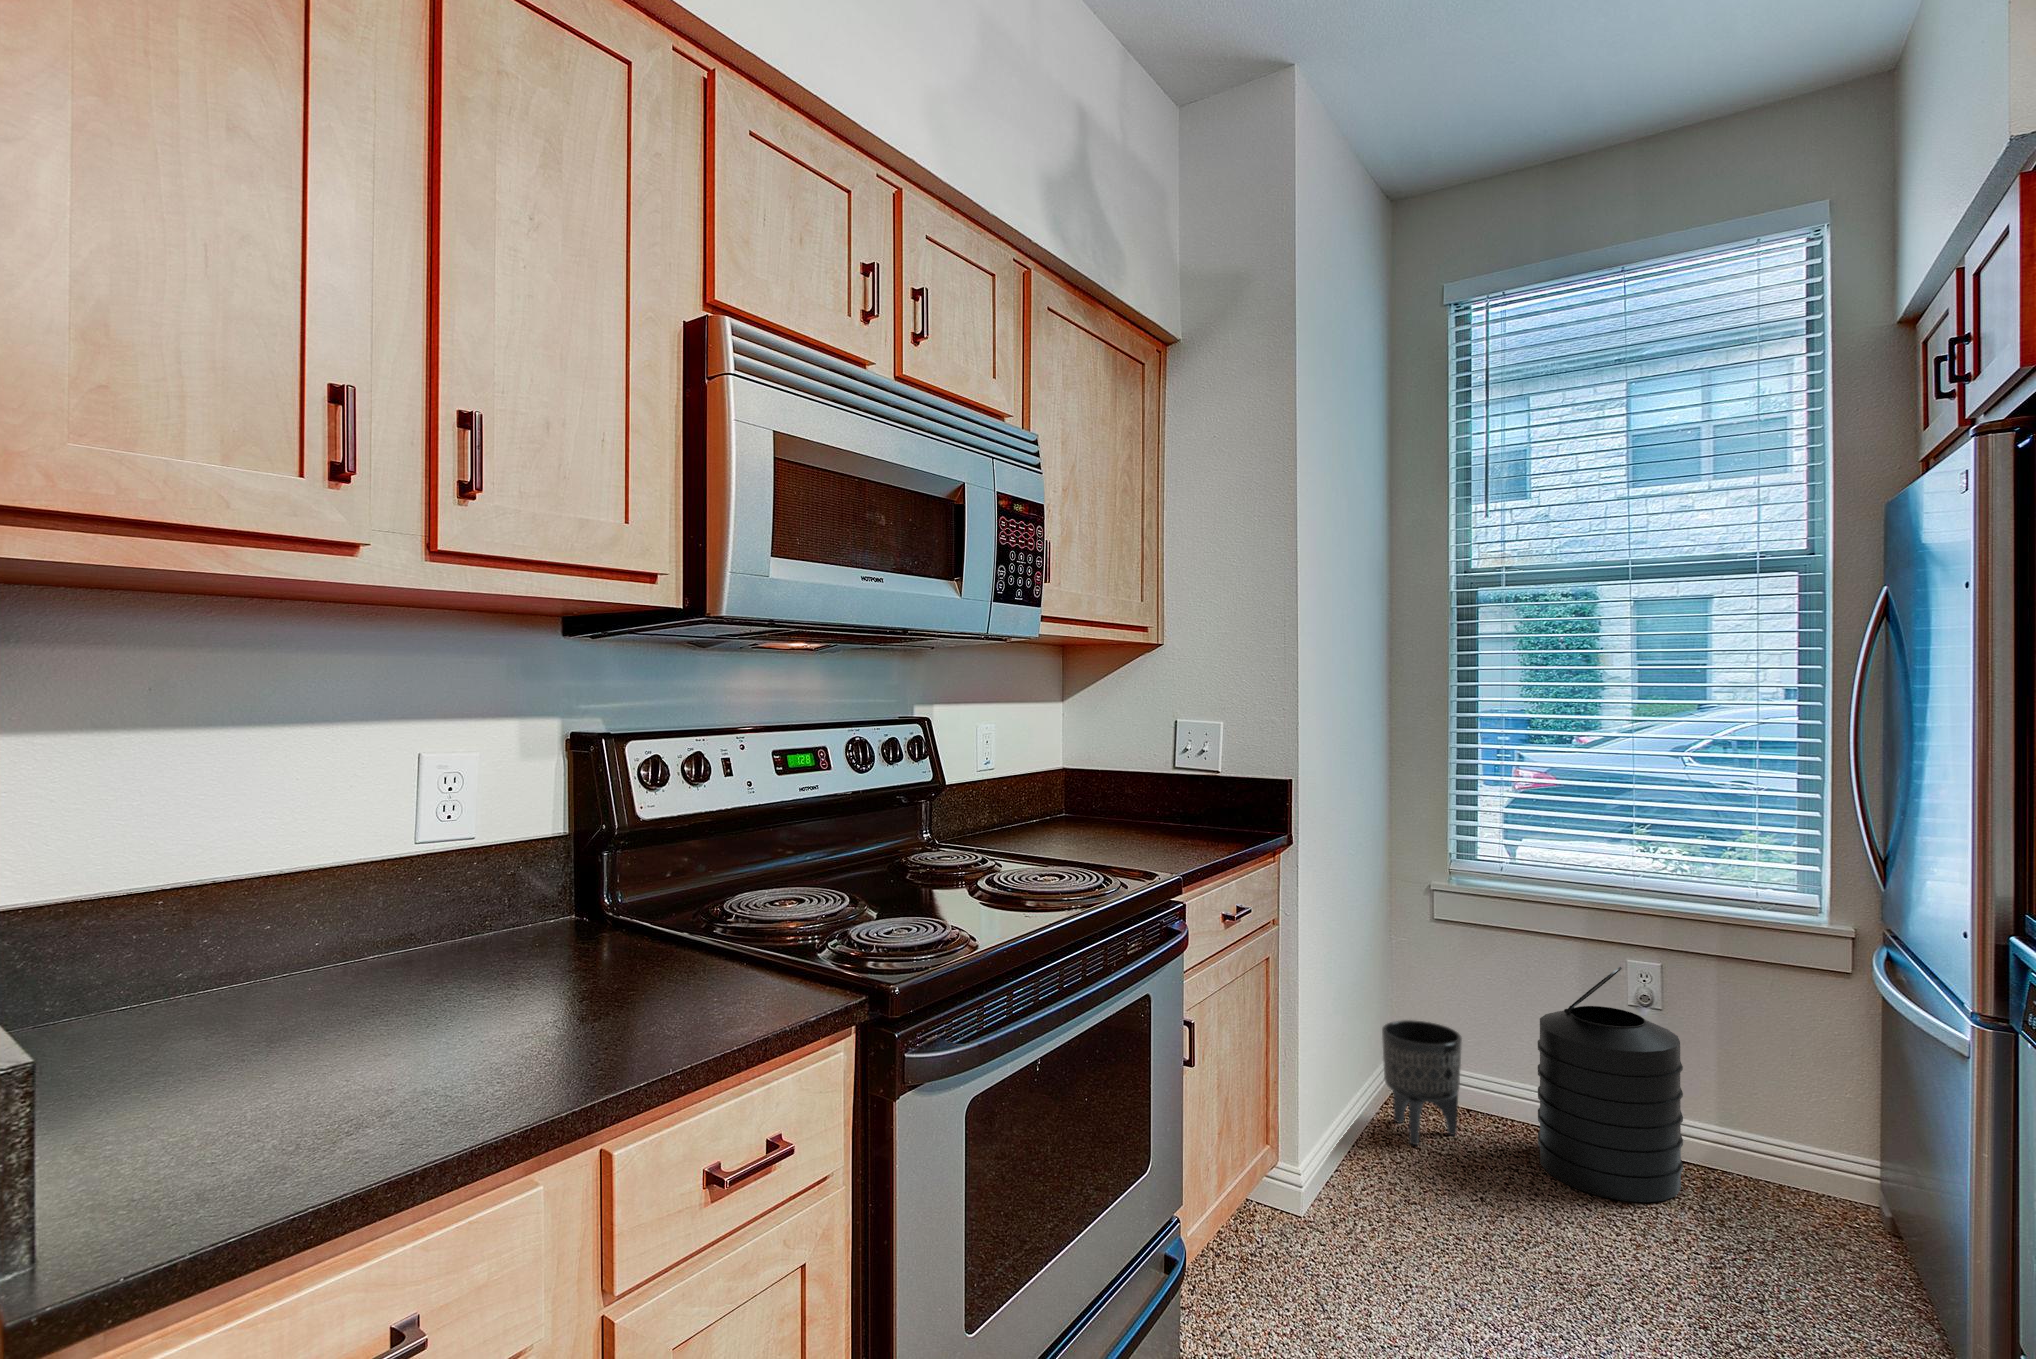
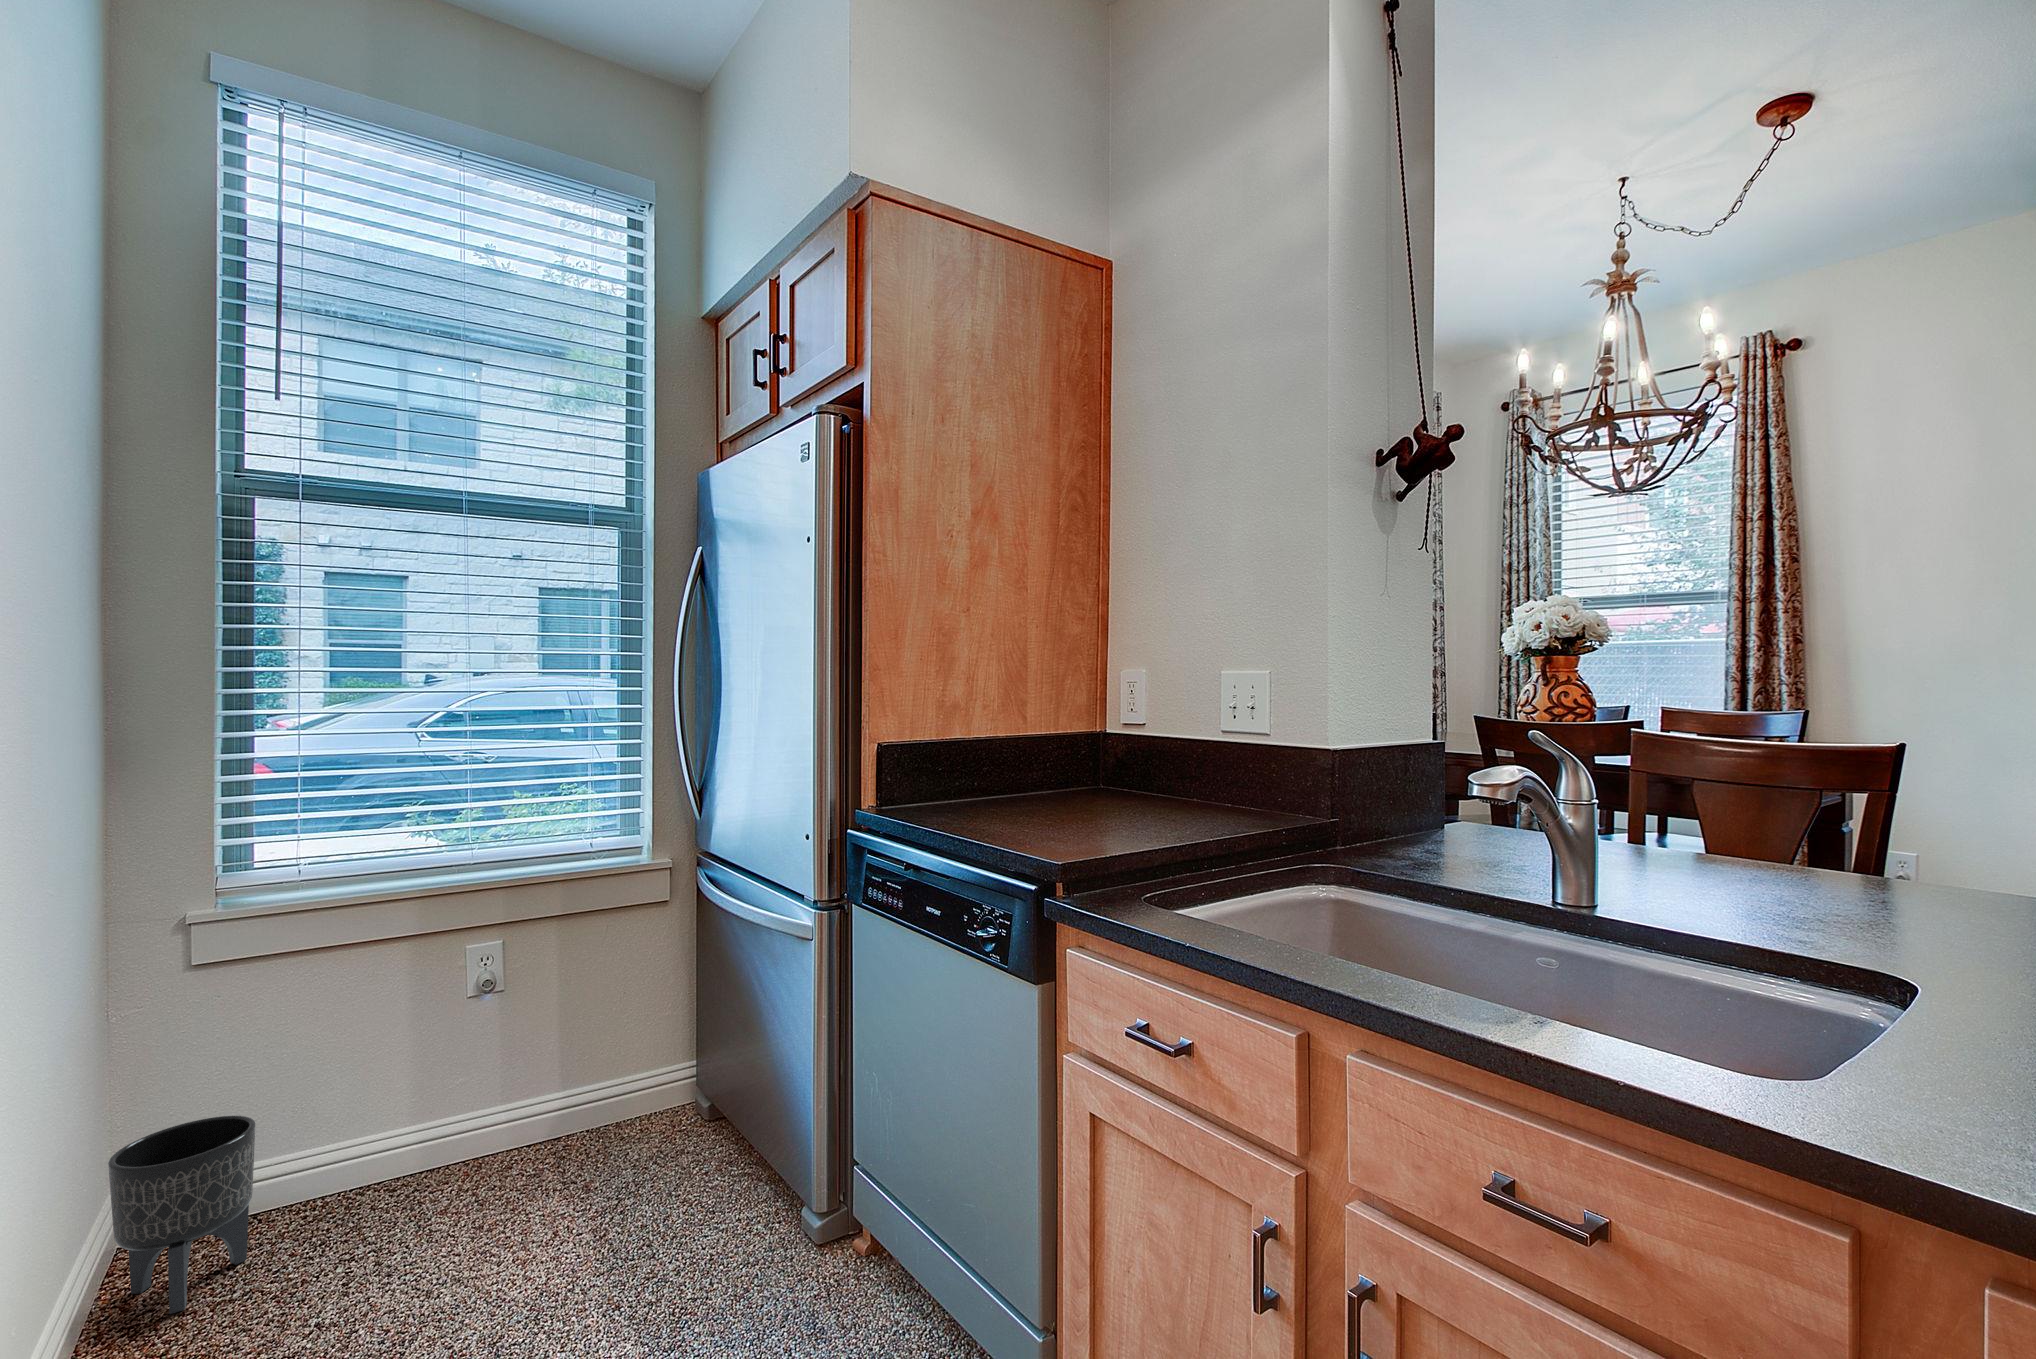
trash can: present [1538,967,1683,1202] -> none [371,959,541,1240]

